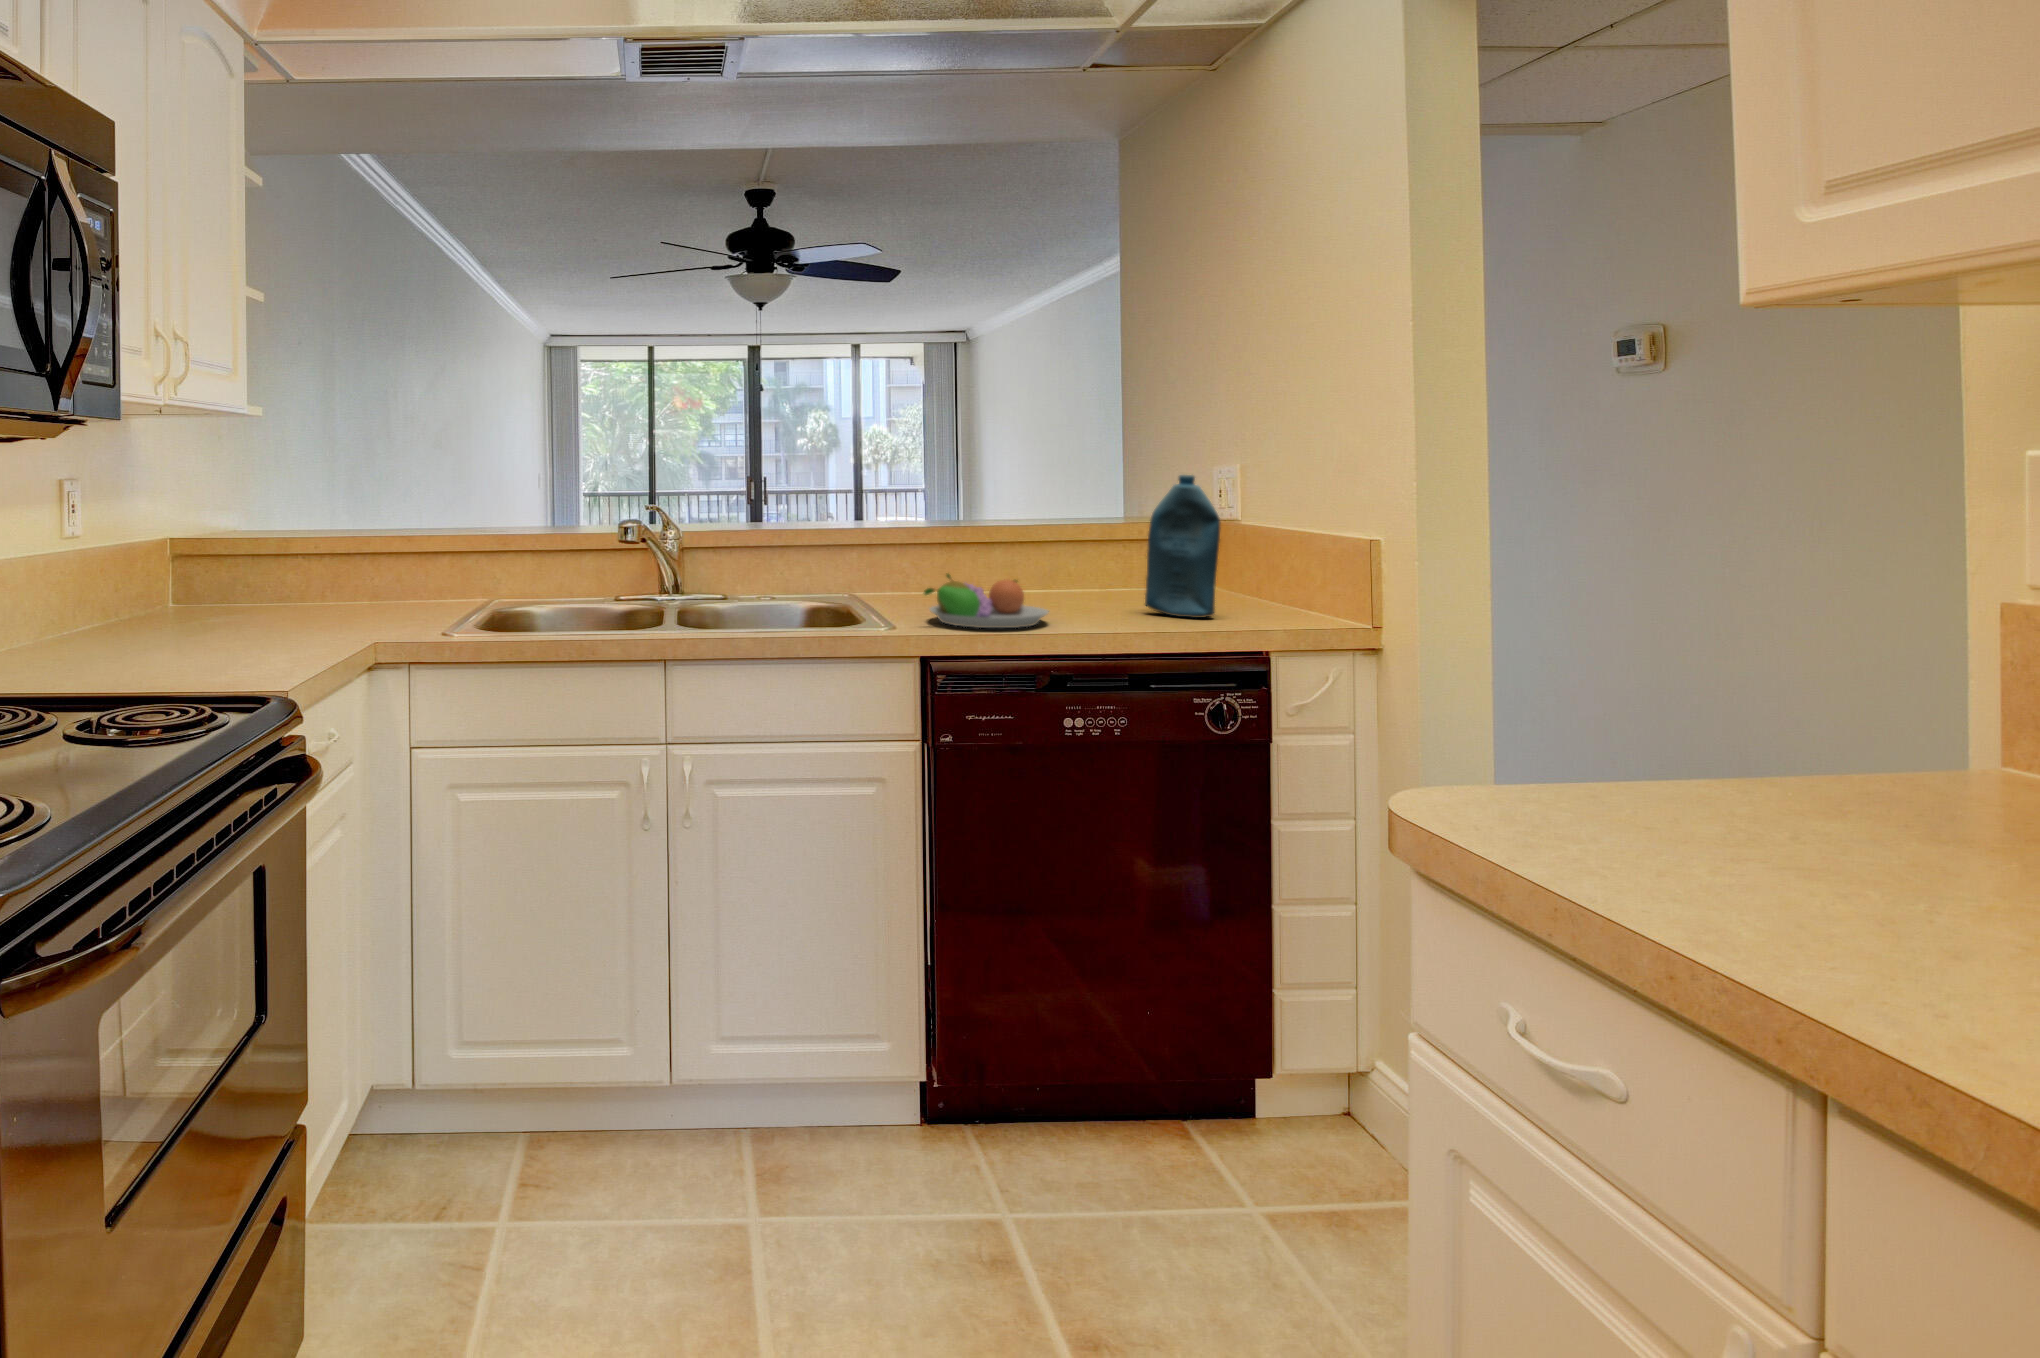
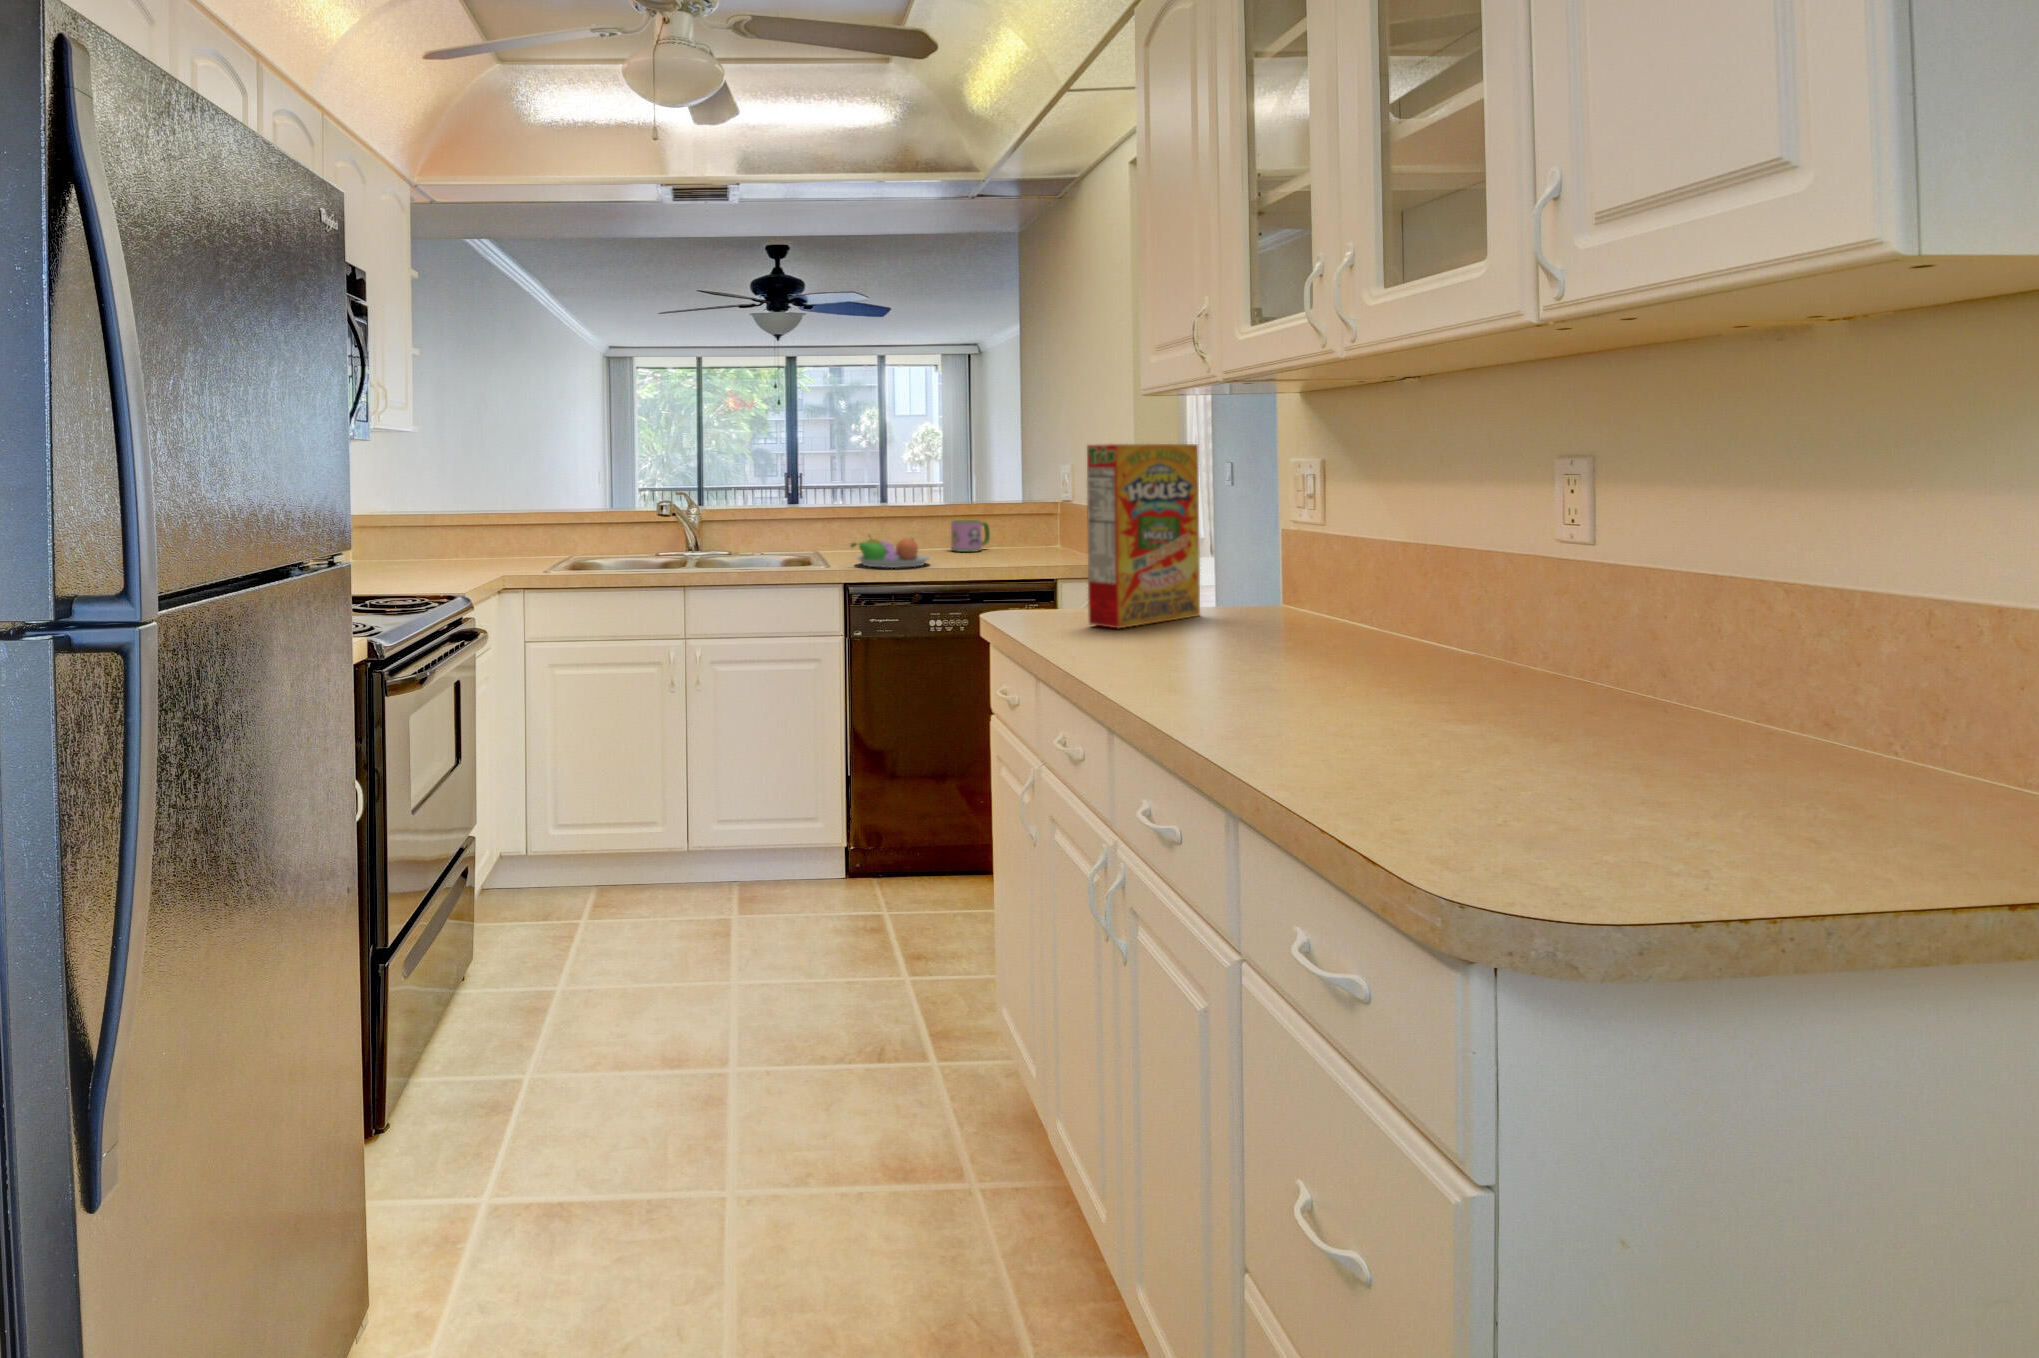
cereal box: none [1725,403,1929,874] -> present [1087,444,1200,628]
bottle: present [1145,475,1221,618] -> none [997,470,1041,561]
mug: none [1055,549,1111,598] -> present [951,520,990,552]

